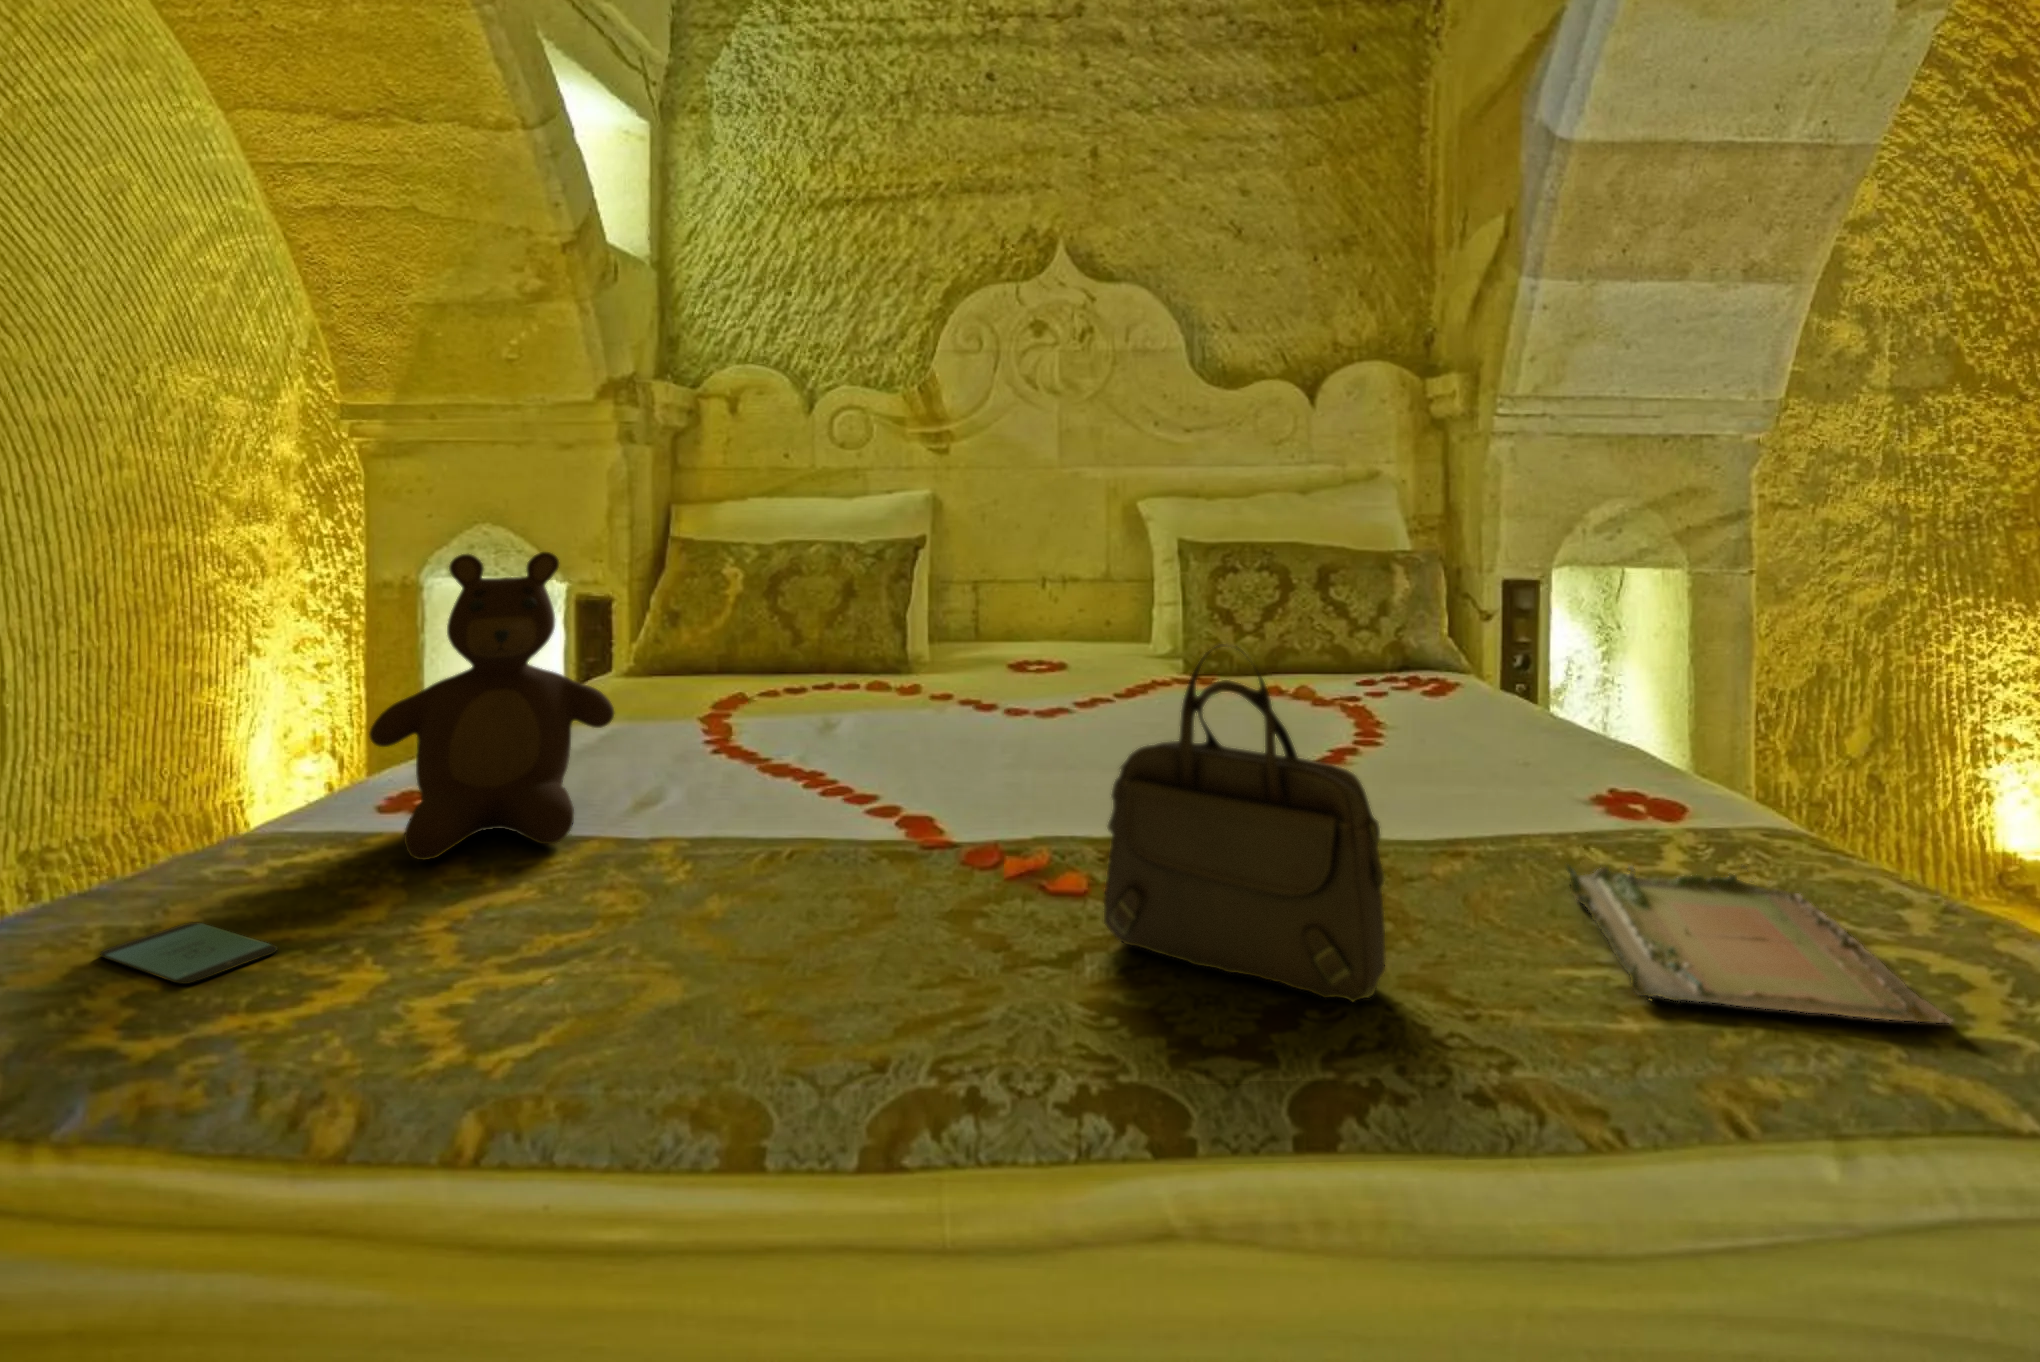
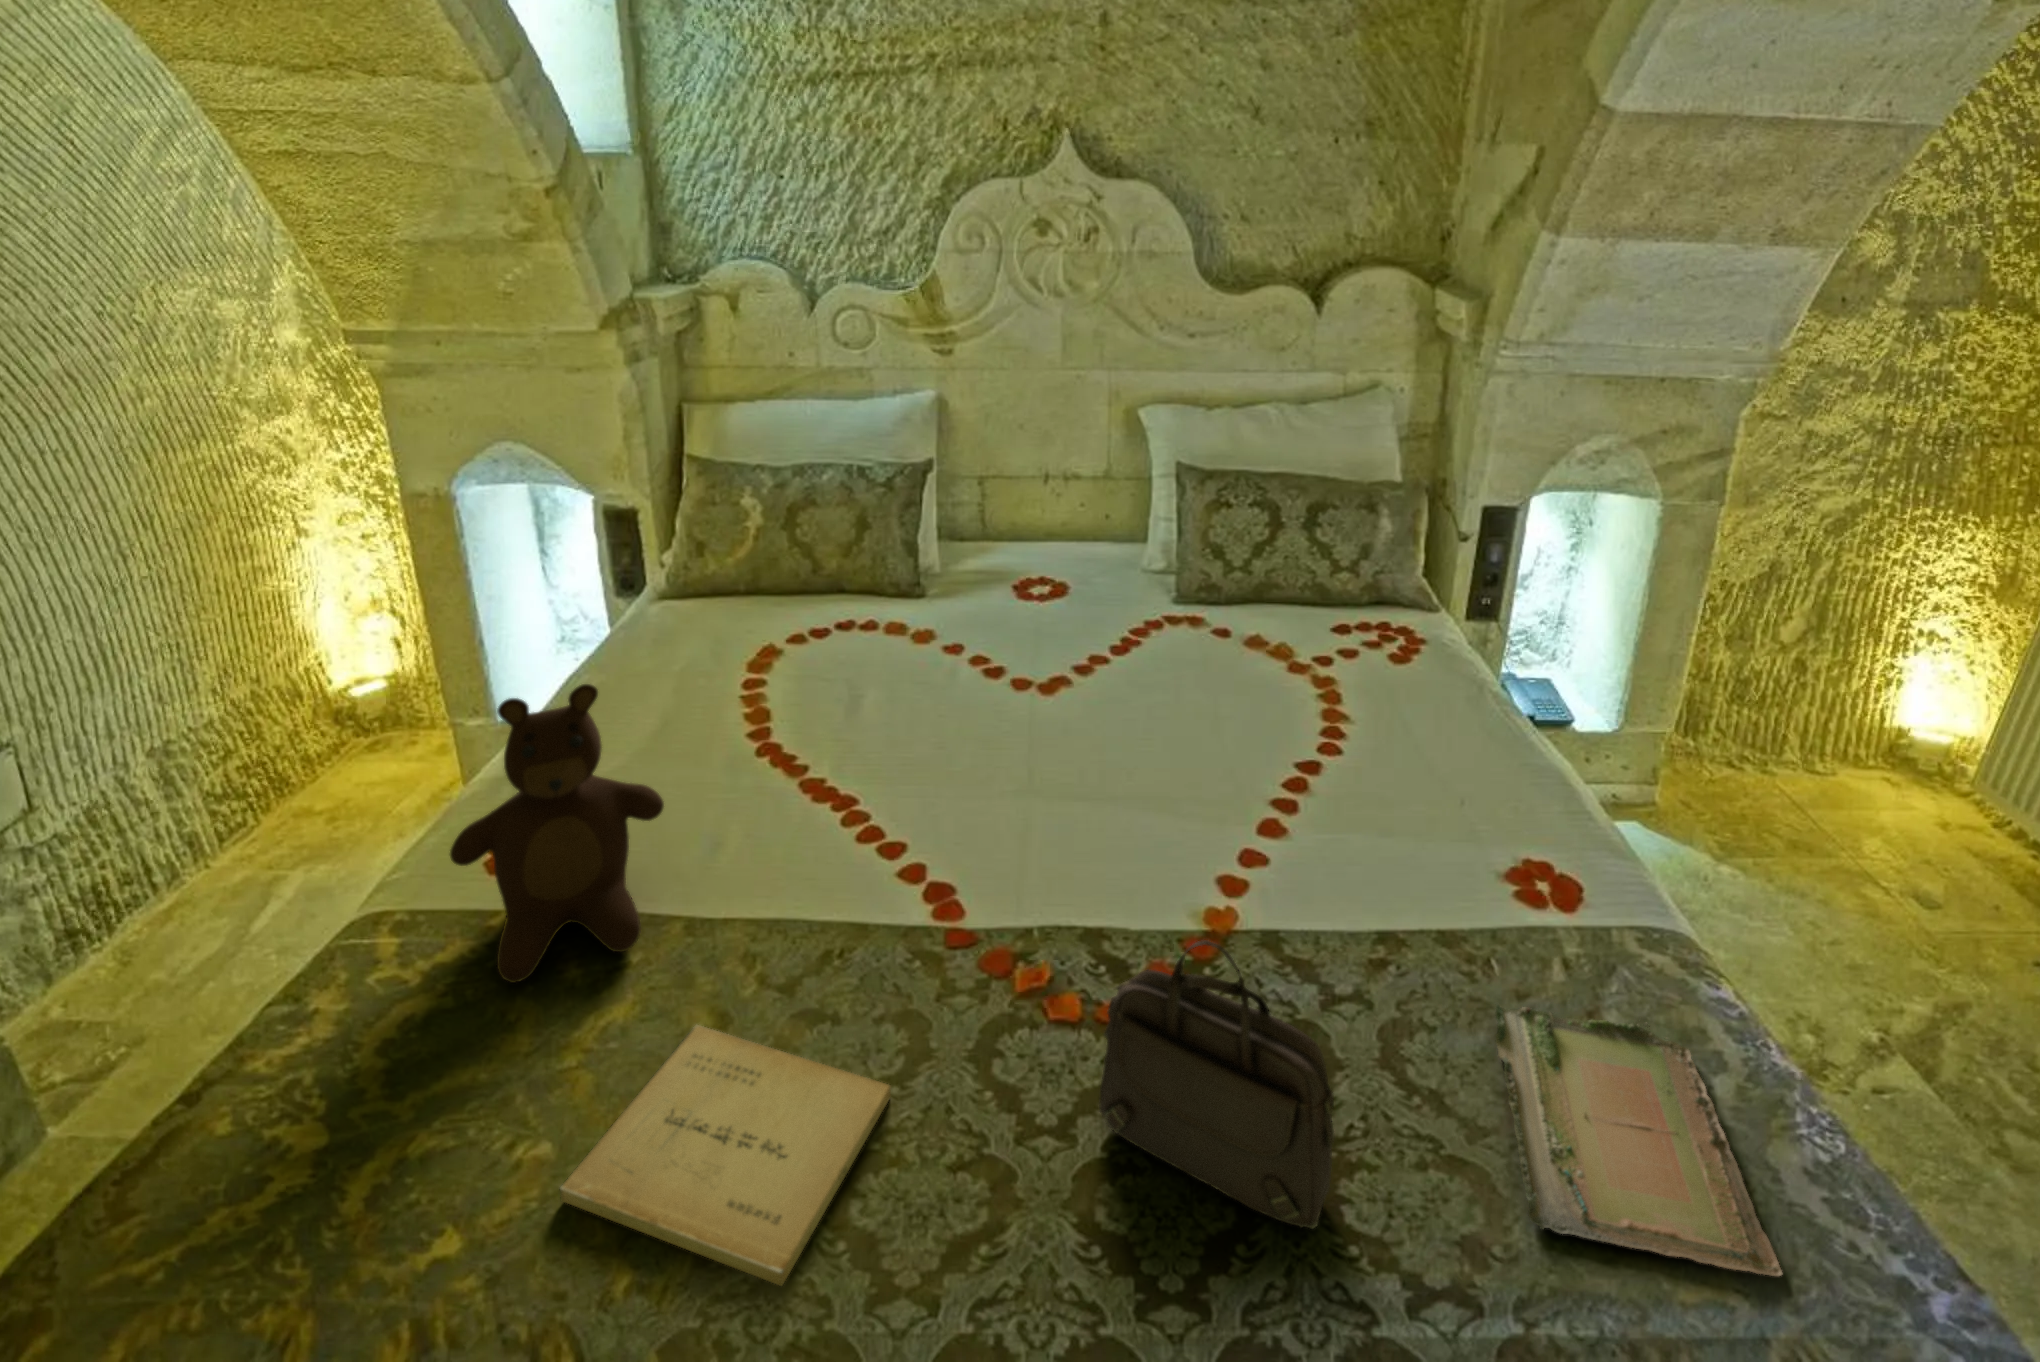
book: none [448,876,856,1041] -> present [560,1025,891,1286]
smartphone: present [100,922,278,984] -> none [267,1089,413,1193]

